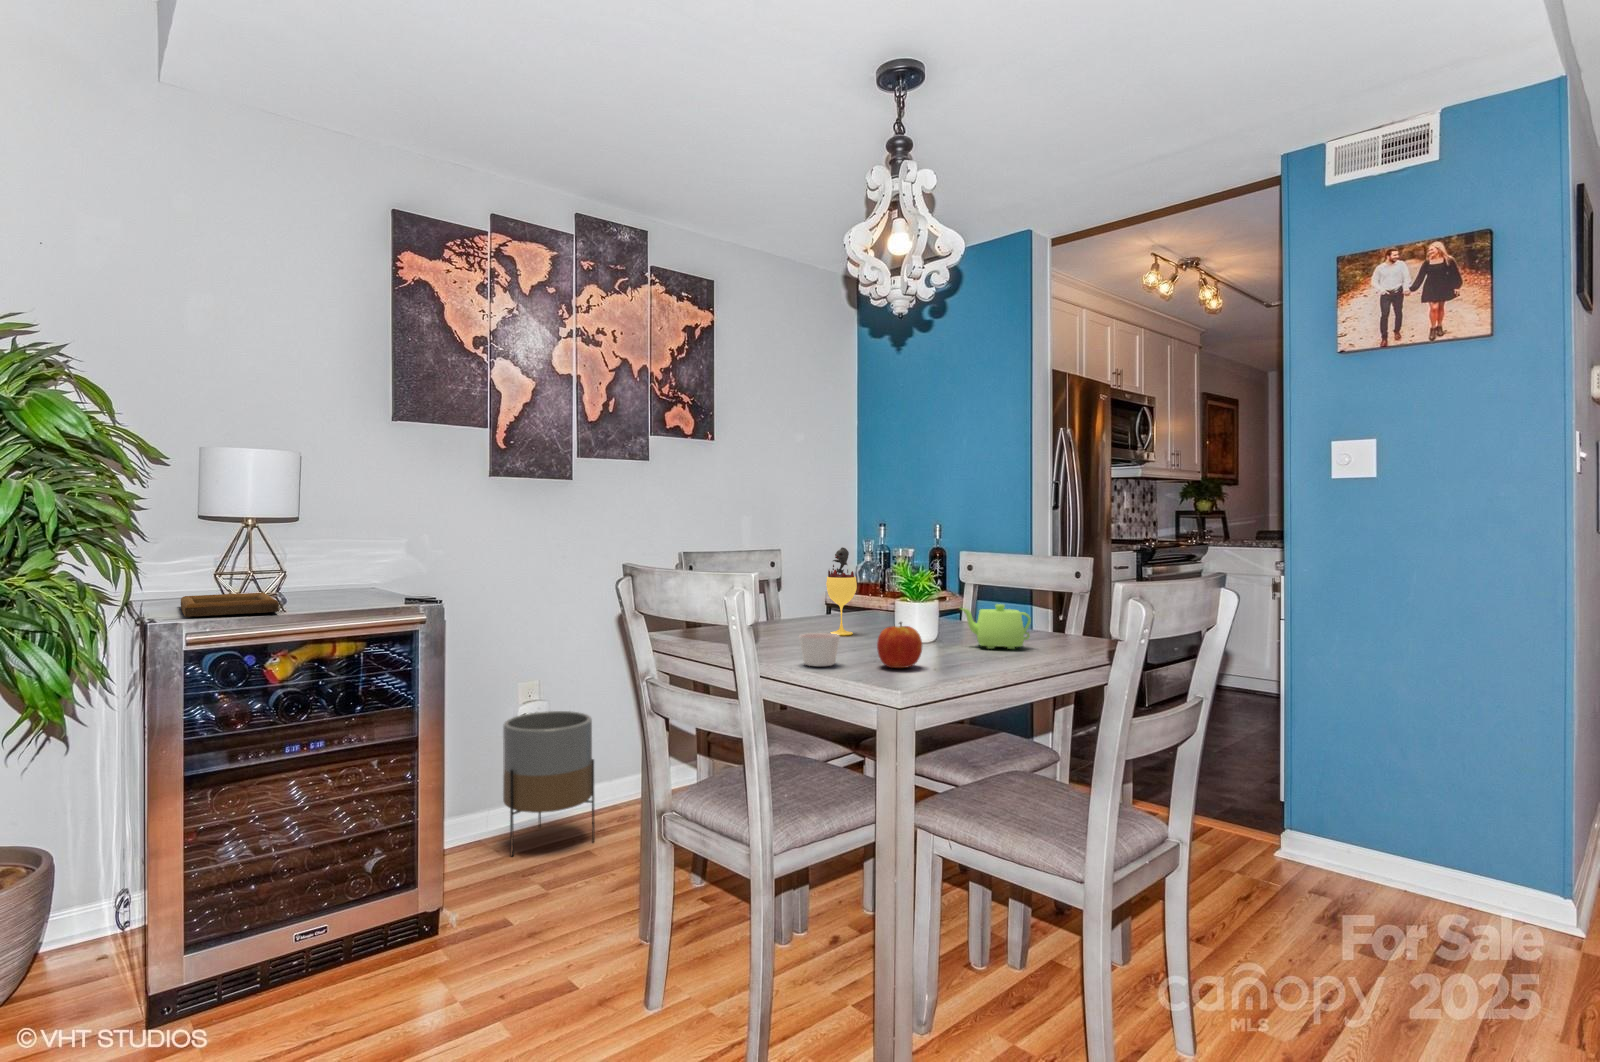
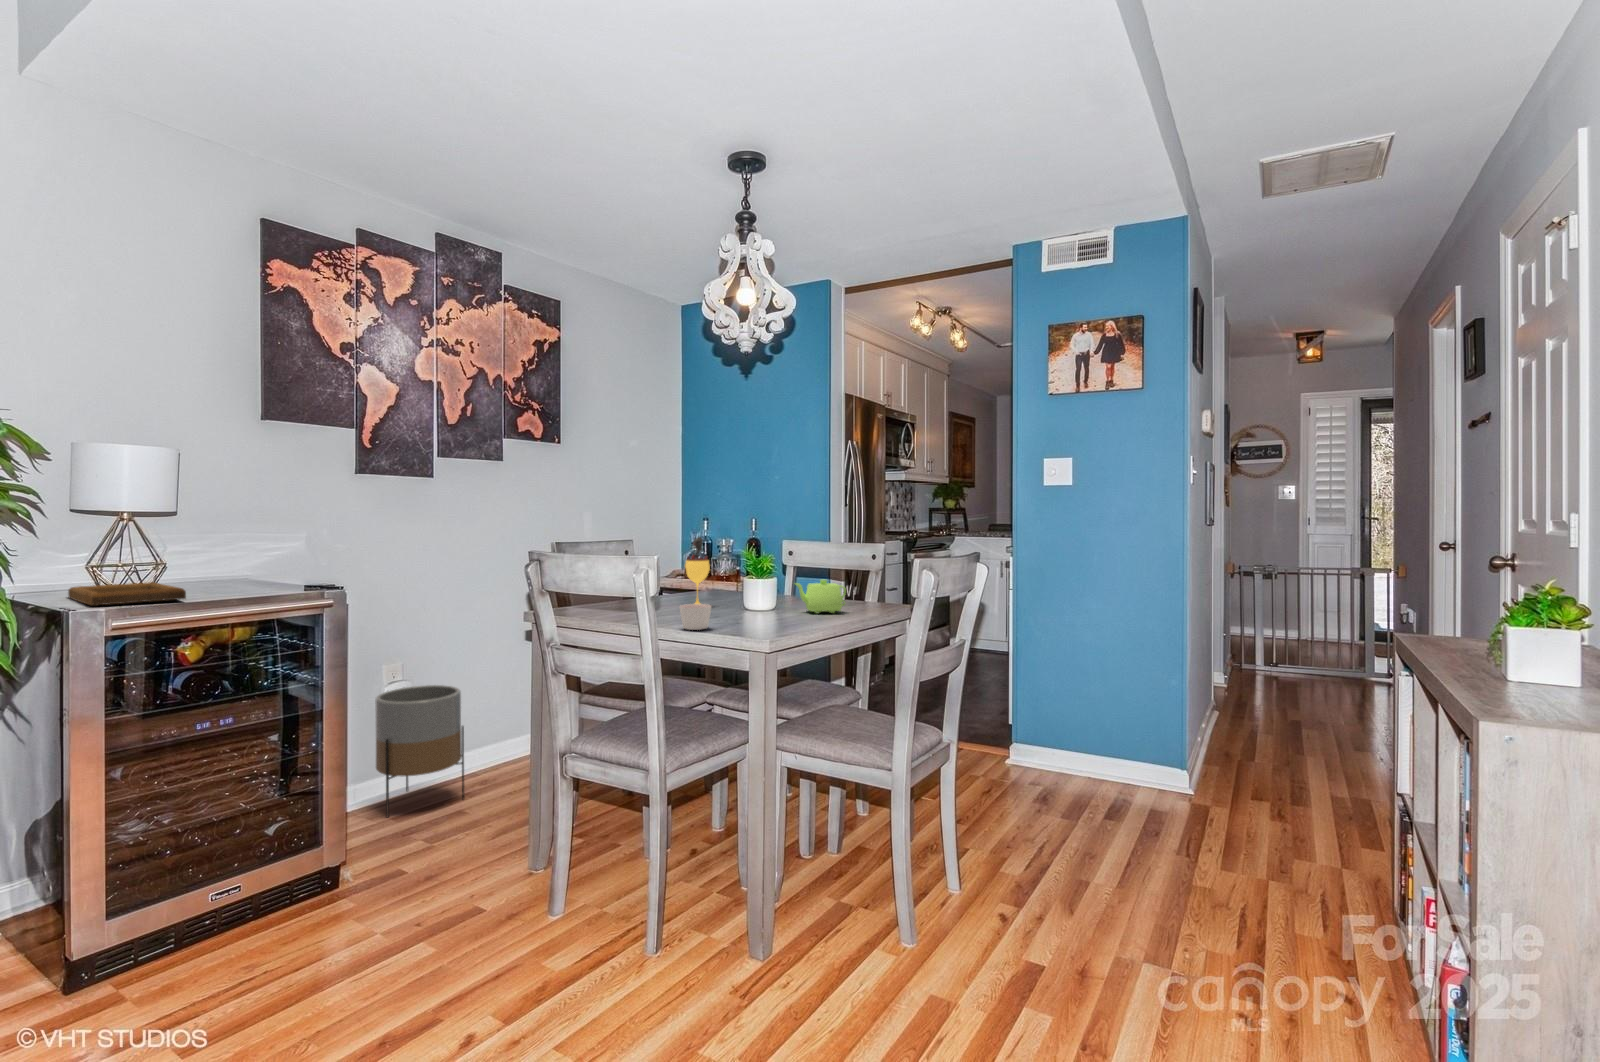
apple: present [877,622,922,668] -> none [741,593,775,629]

